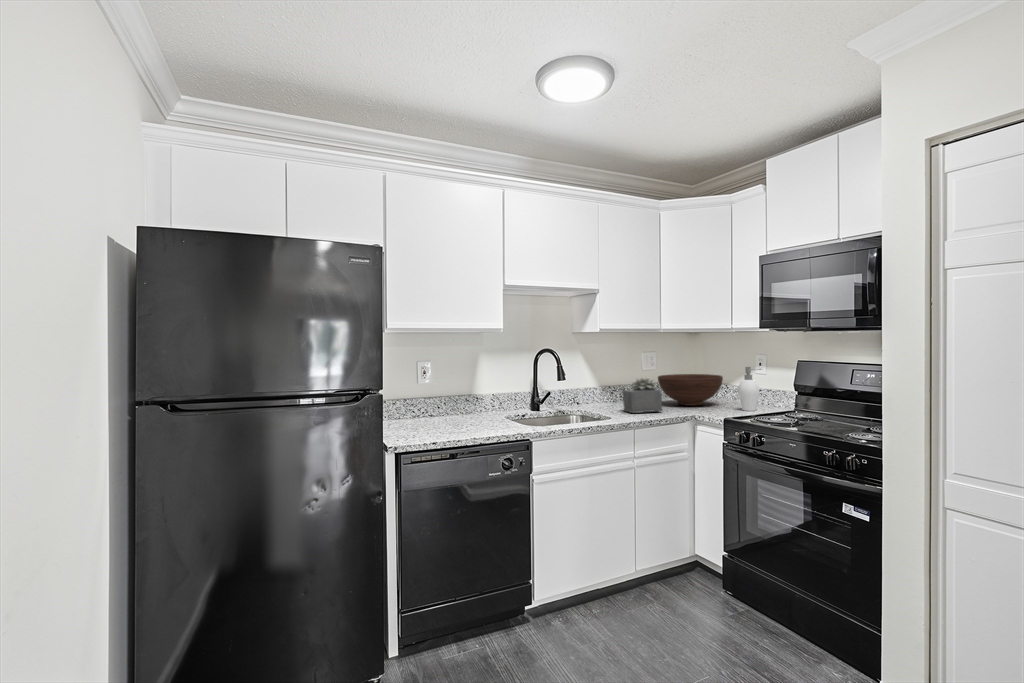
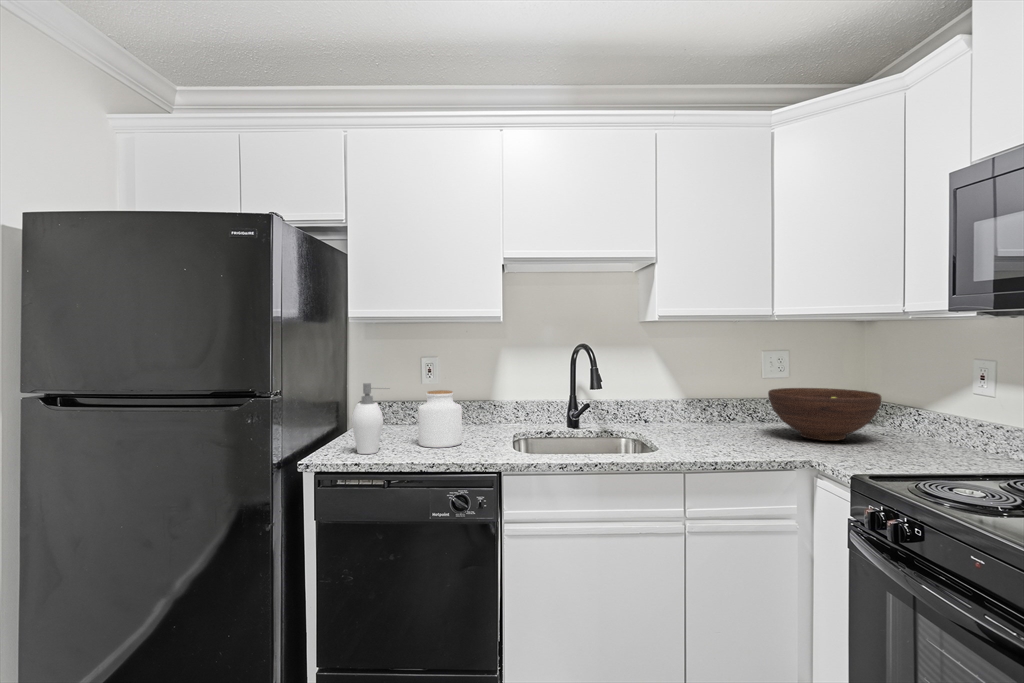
soap dispenser: present [738,367,760,411] -> present [352,383,389,454]
succulent plant: present [623,378,662,413] -> none [693,390,749,446]
jar: none [450,386,483,429] -> present [418,390,462,448]

